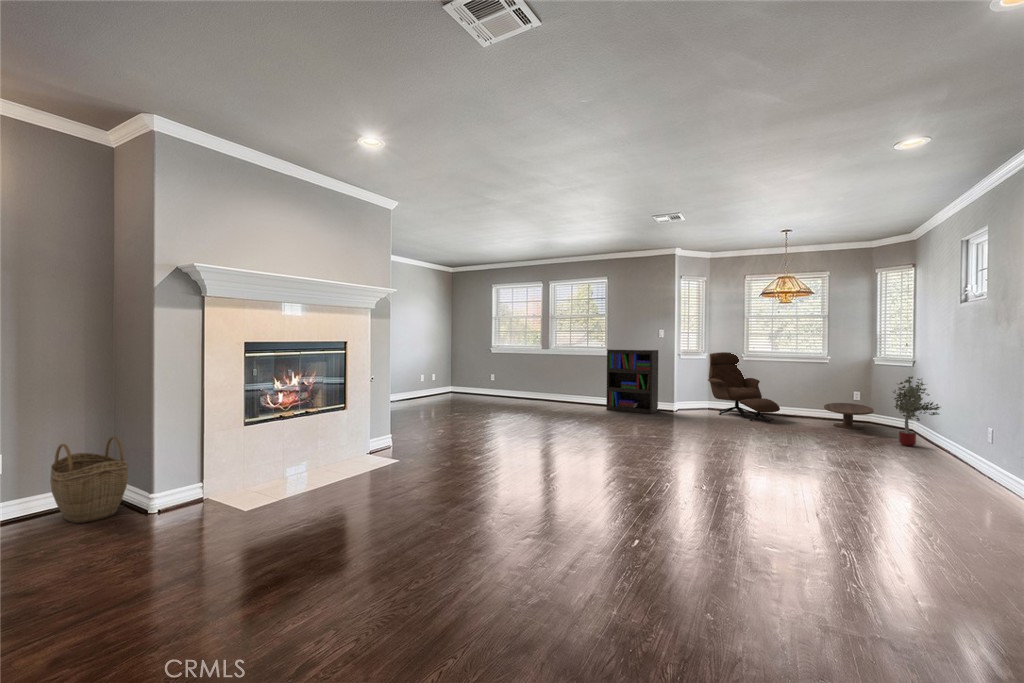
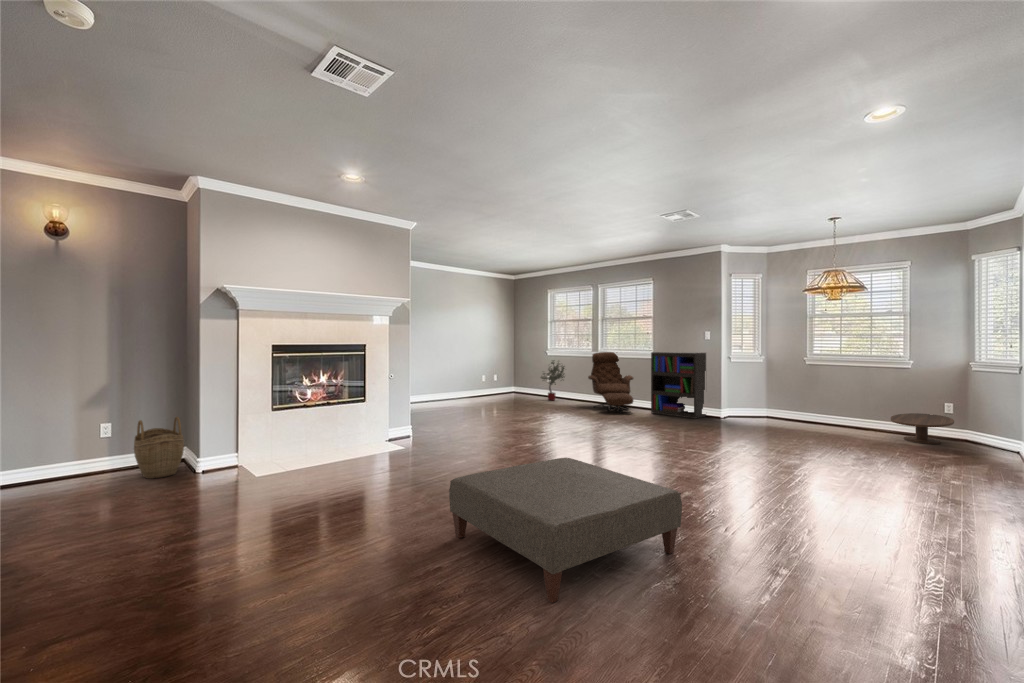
lounge chair: present [708,352,780,422] -> present [588,352,633,414]
potted tree: present [893,377,940,447] -> present [541,361,565,401]
ottoman: none [550,462,792,625] -> present [449,458,682,603]

